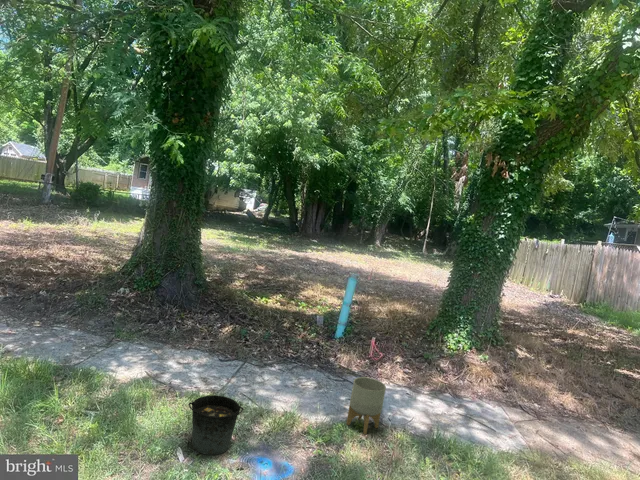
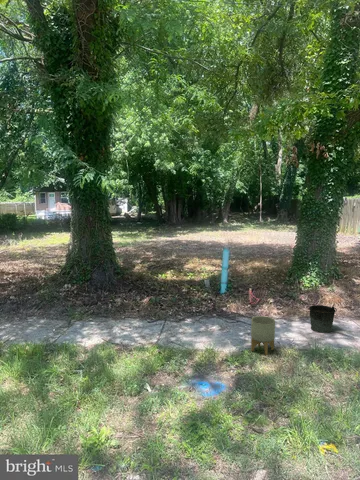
bucket: present [188,395,243,455] -> present [309,305,337,333]

